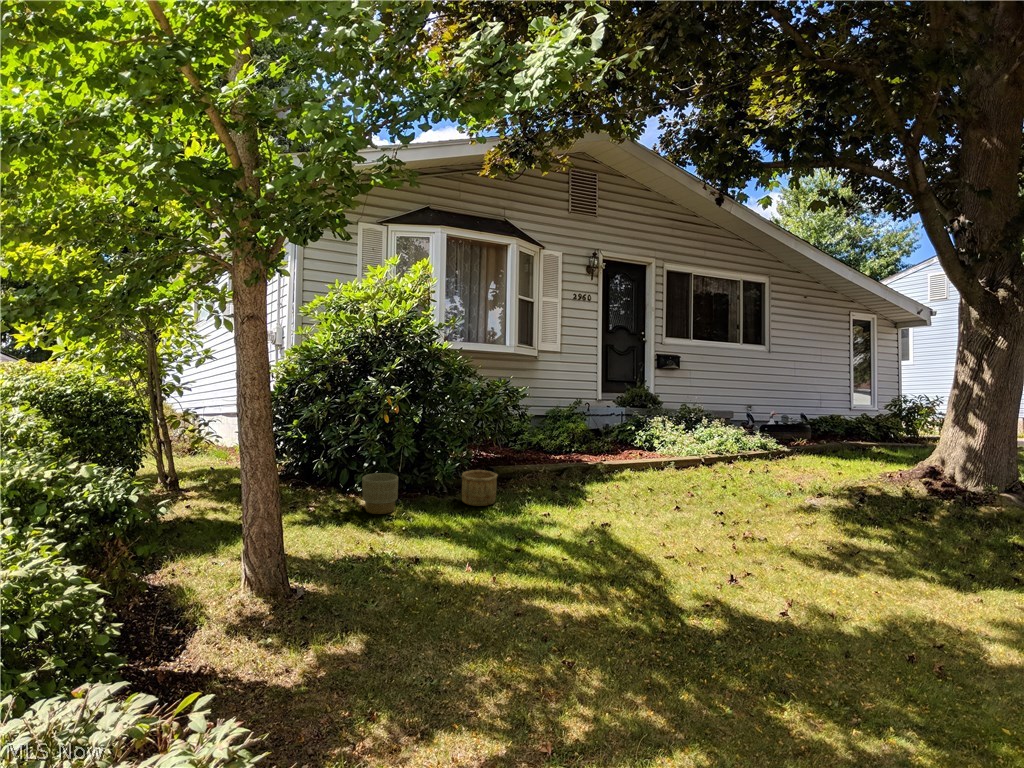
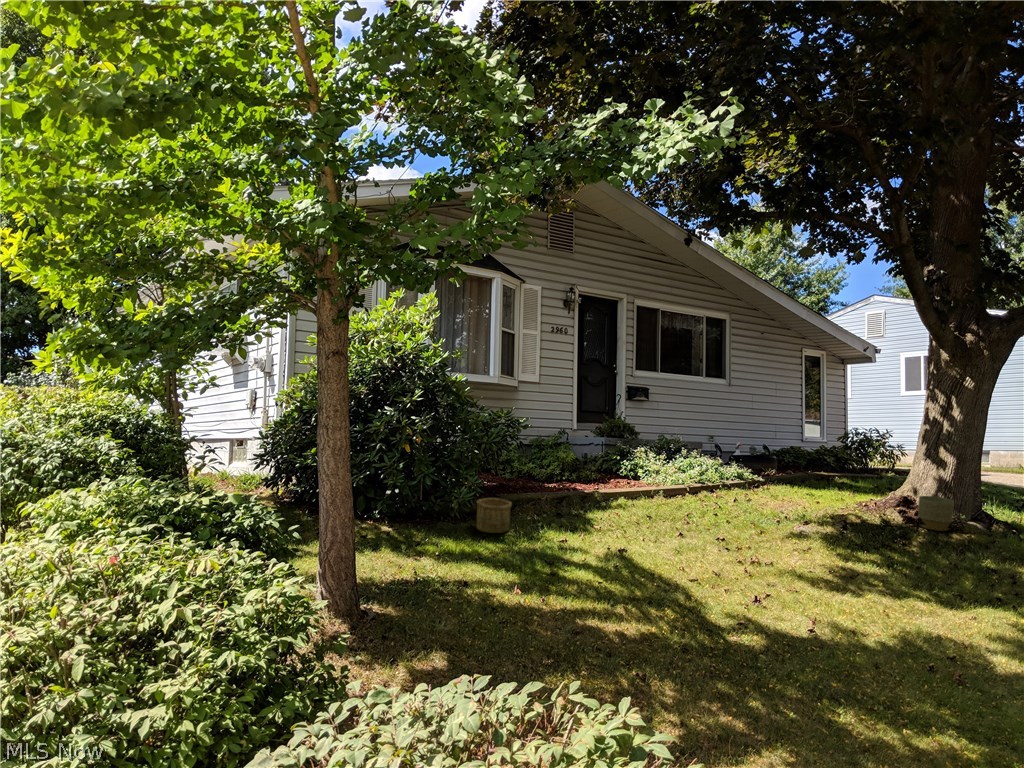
planter: present [362,473,398,514] -> present [918,496,954,531]

